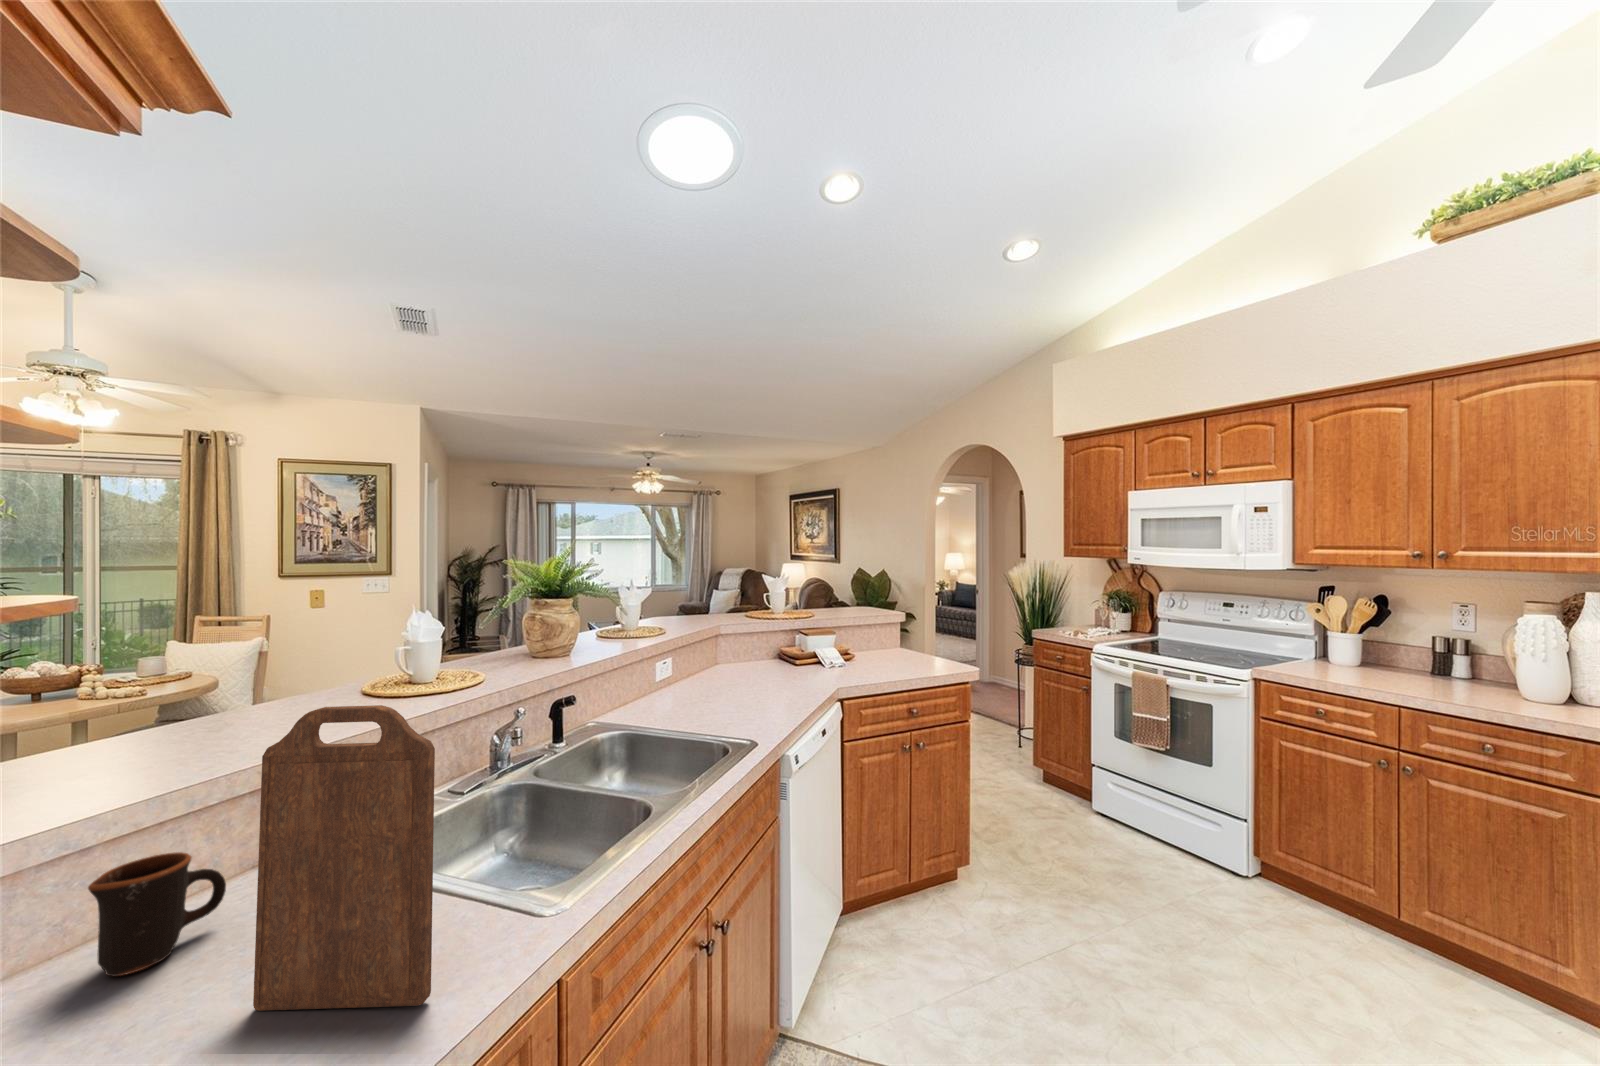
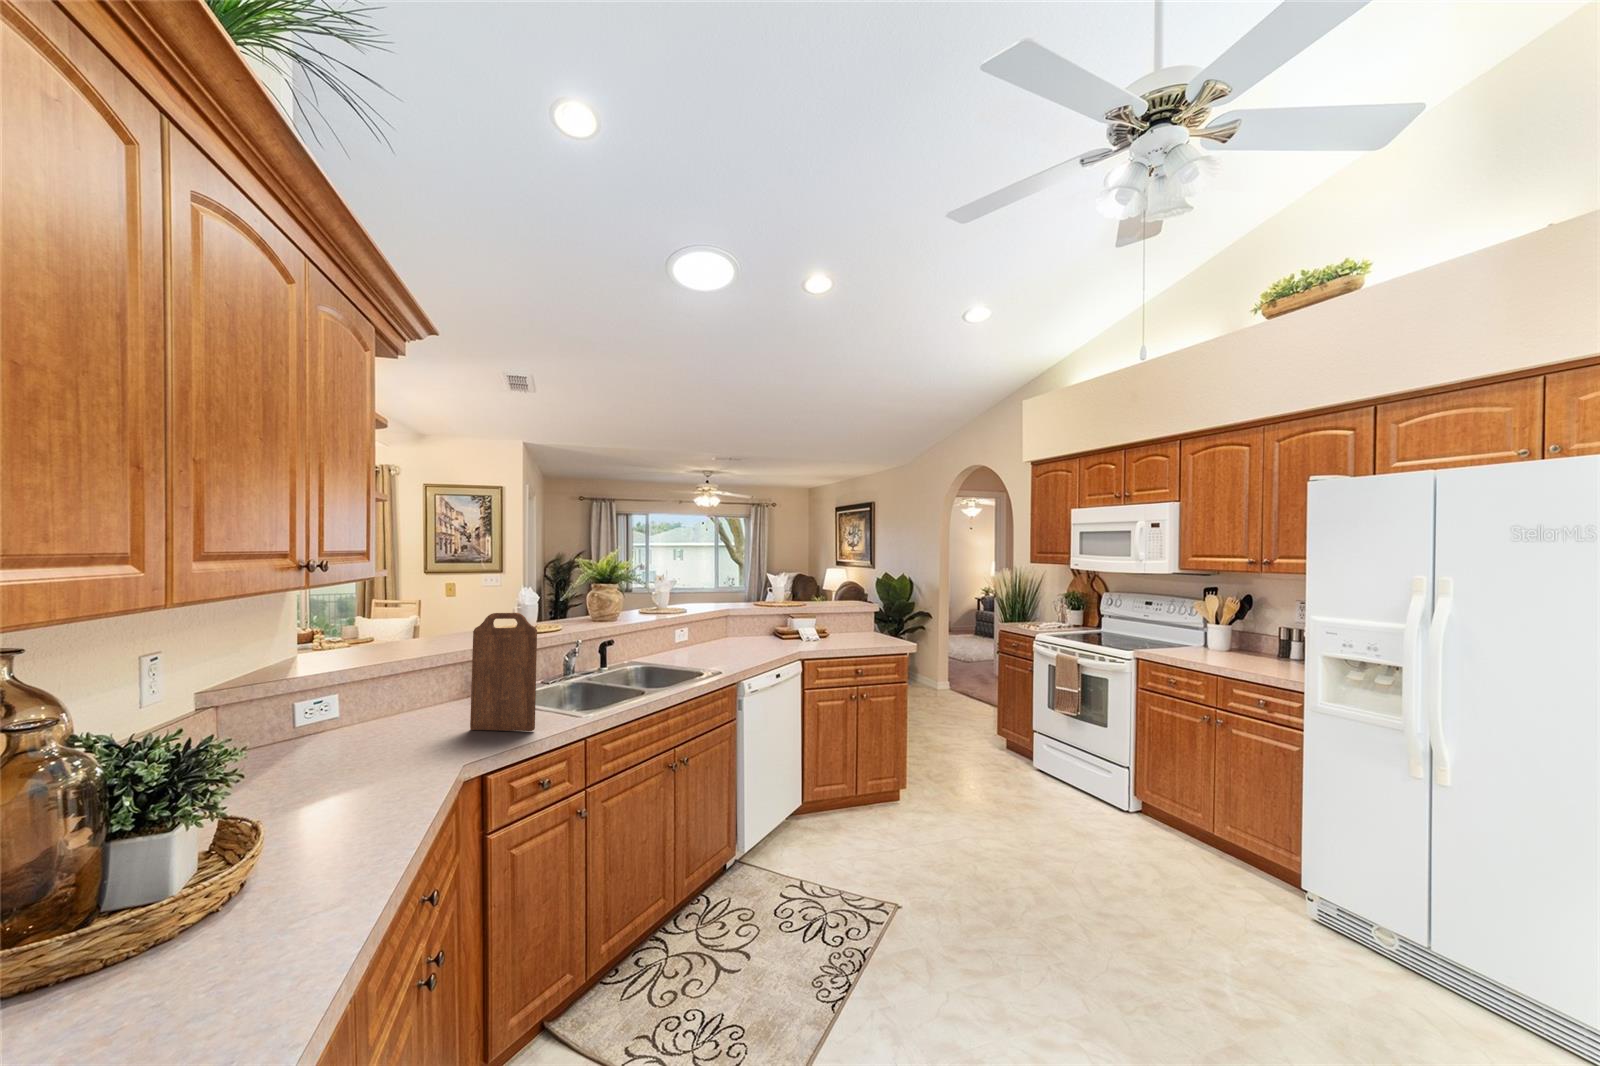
mug: present [88,852,226,976] -> none [408,678,451,721]

